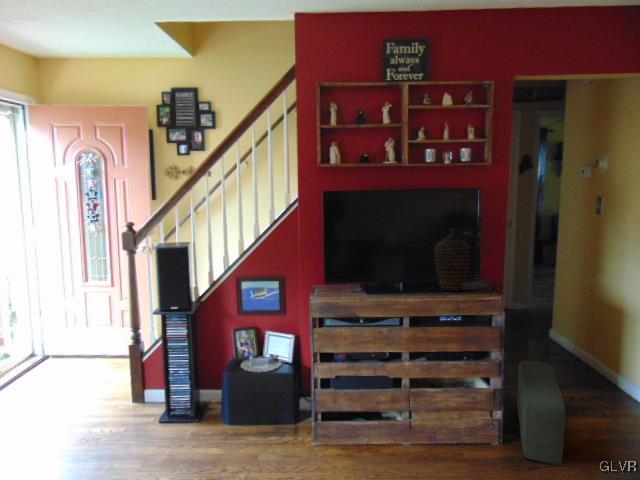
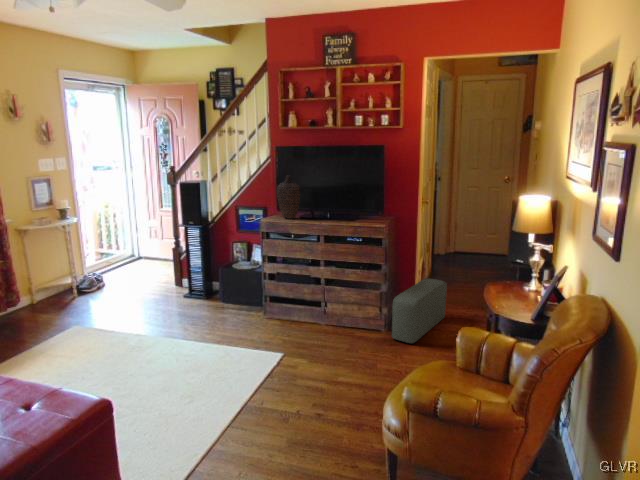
decorative vase: present [434,229,471,291] -> present [277,176,300,219]

